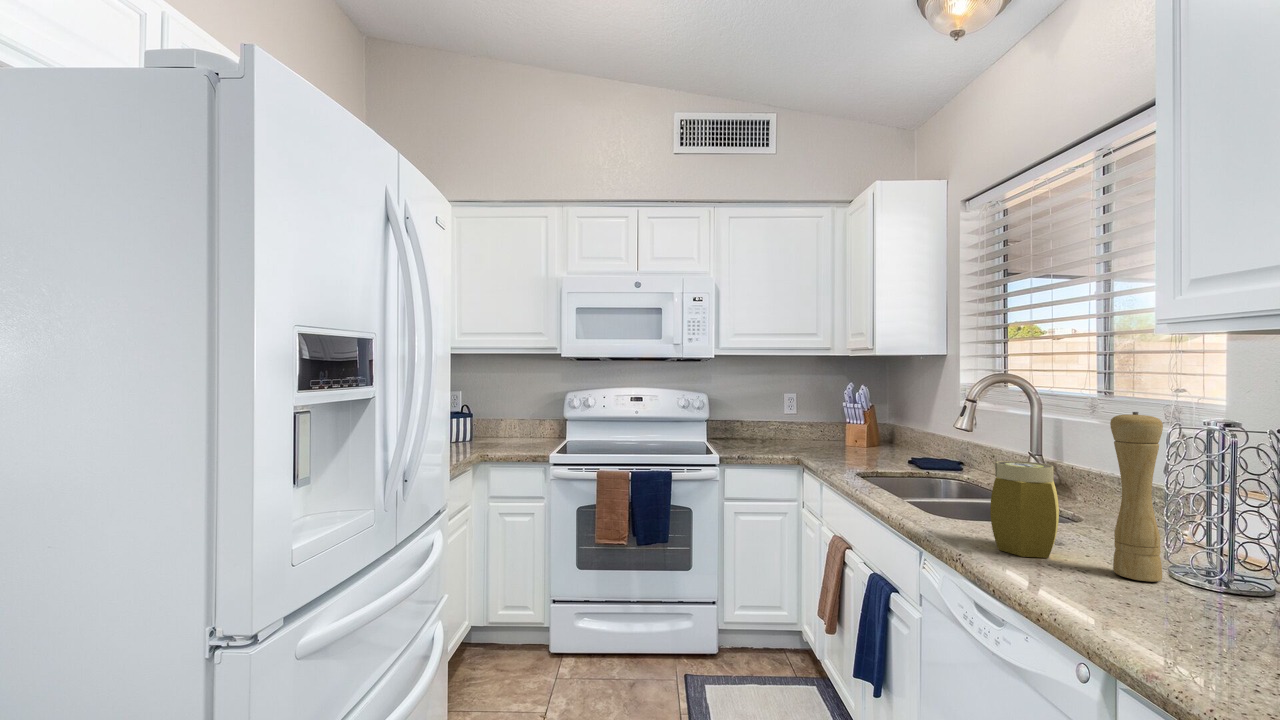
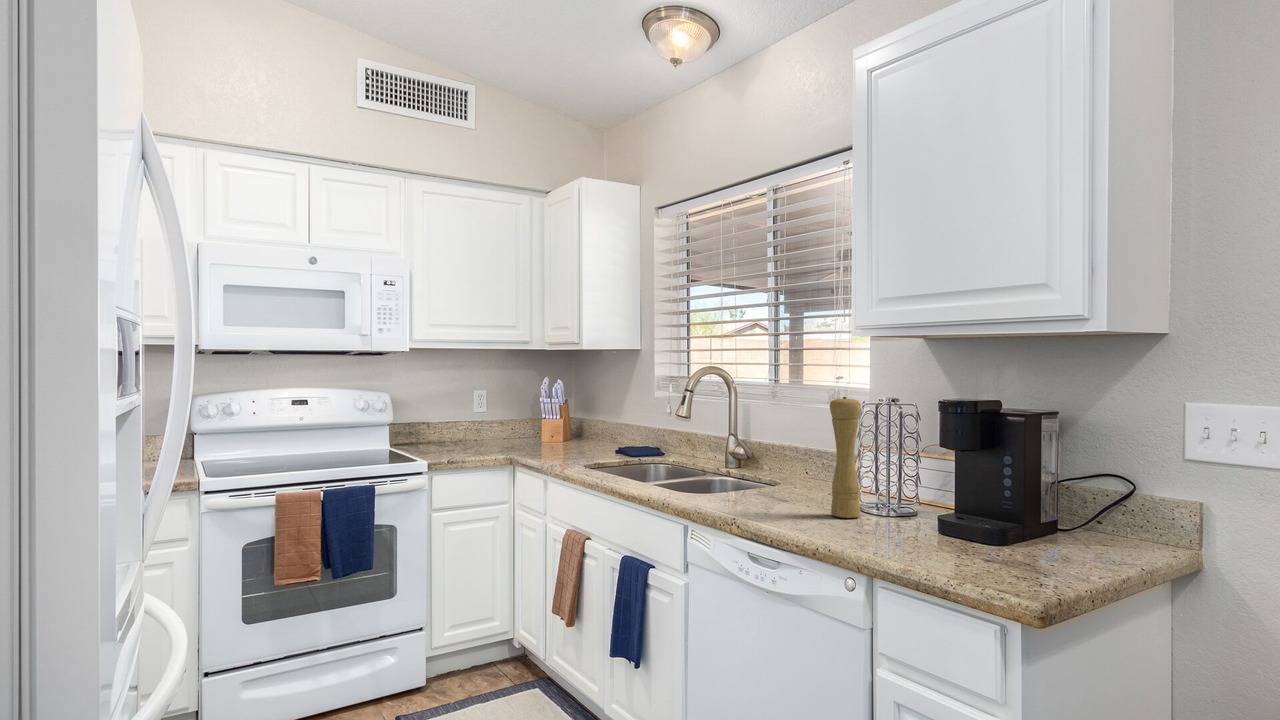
jar: present [990,461,1059,558] -> none [747,440,795,514]

